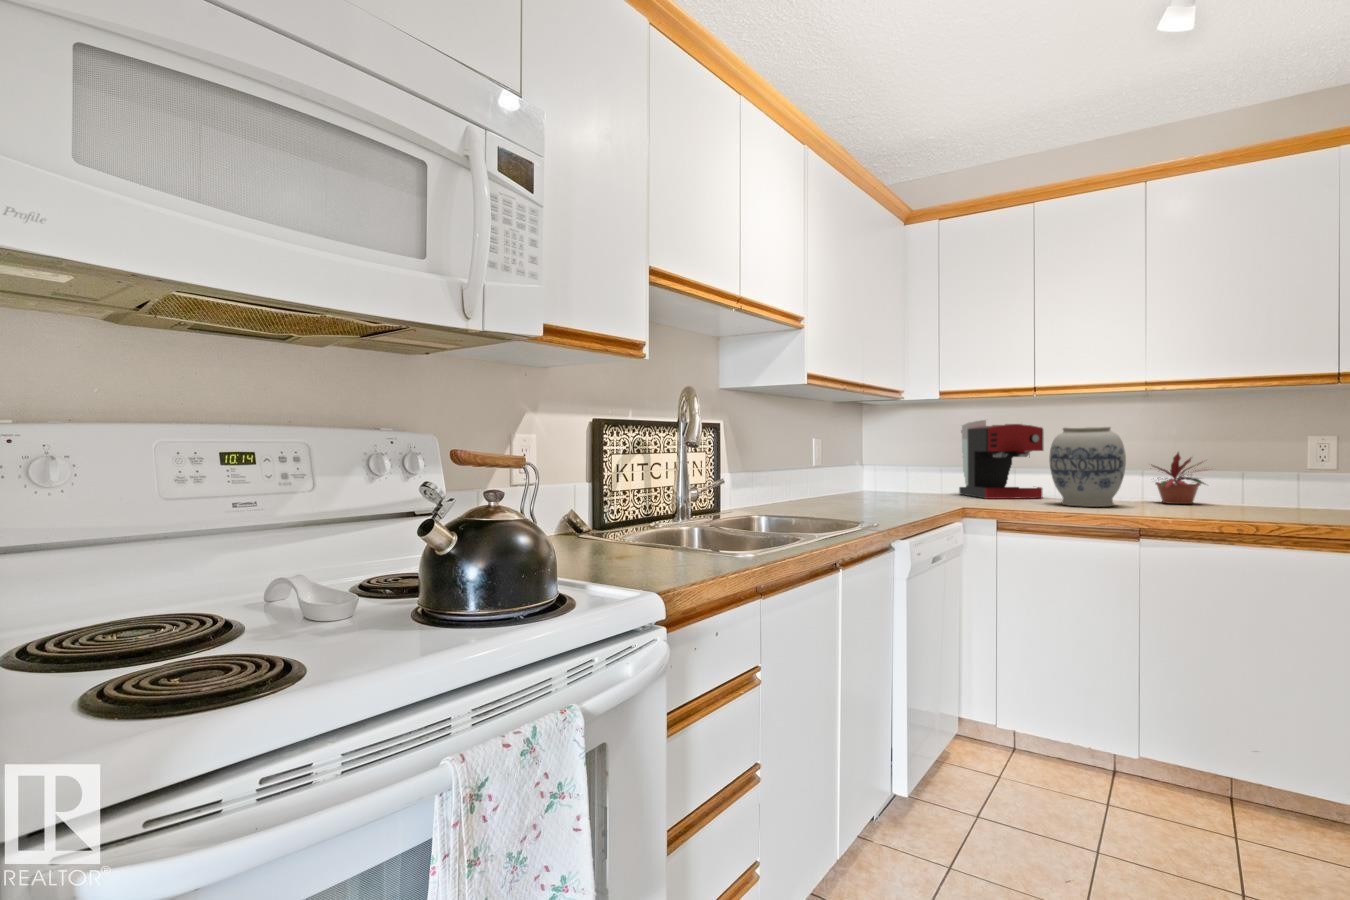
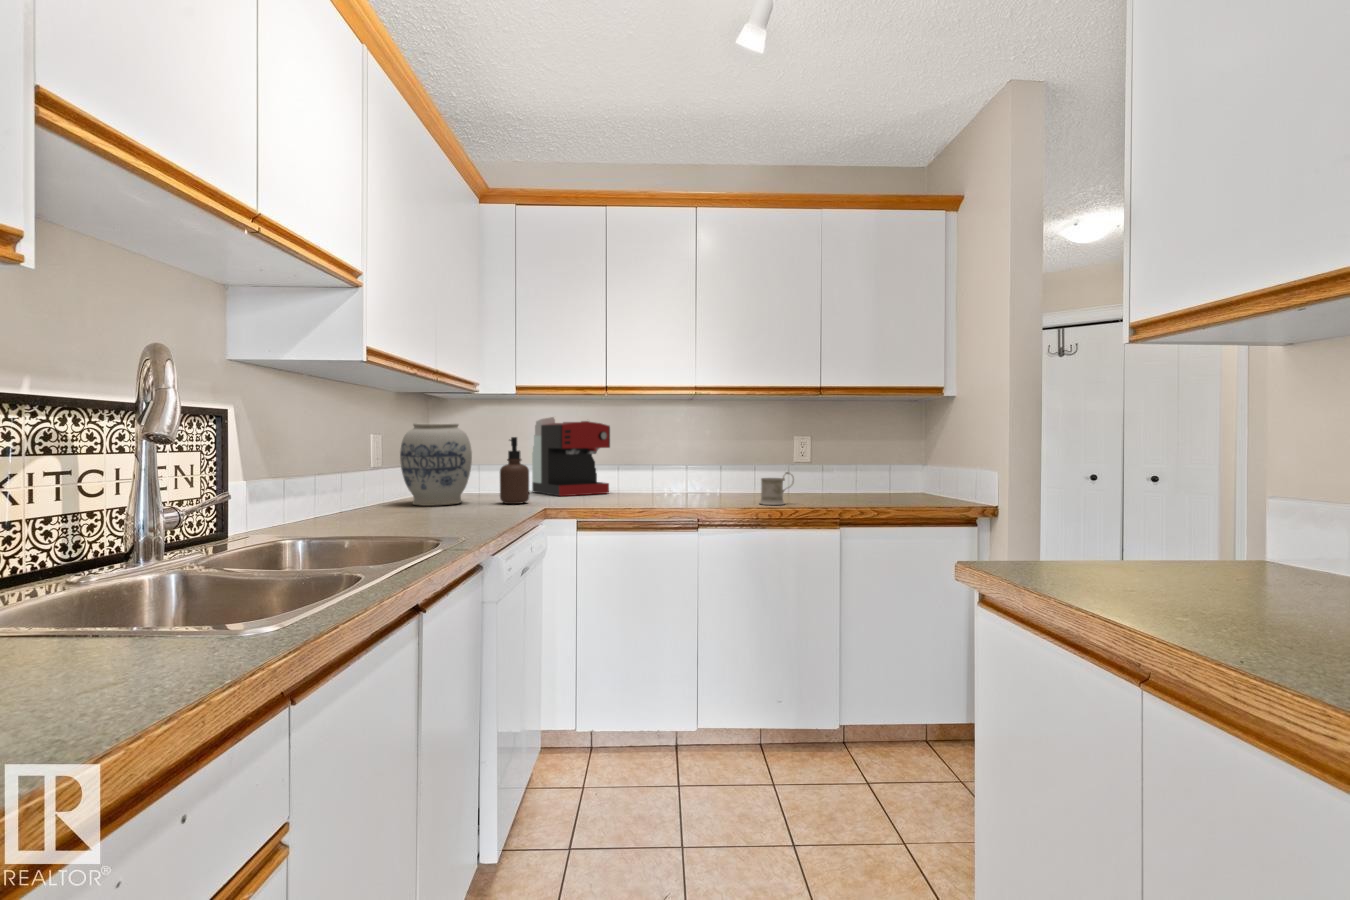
vase: present [1049,427,1126,507] -> present [400,423,472,506]
soap dispenser: none [922,441,951,503] -> present [500,437,529,504]
potted plant: present [1152,453,1205,504] -> none [685,448,741,494]
mug: none [1230,479,1286,518] -> present [760,472,794,505]

